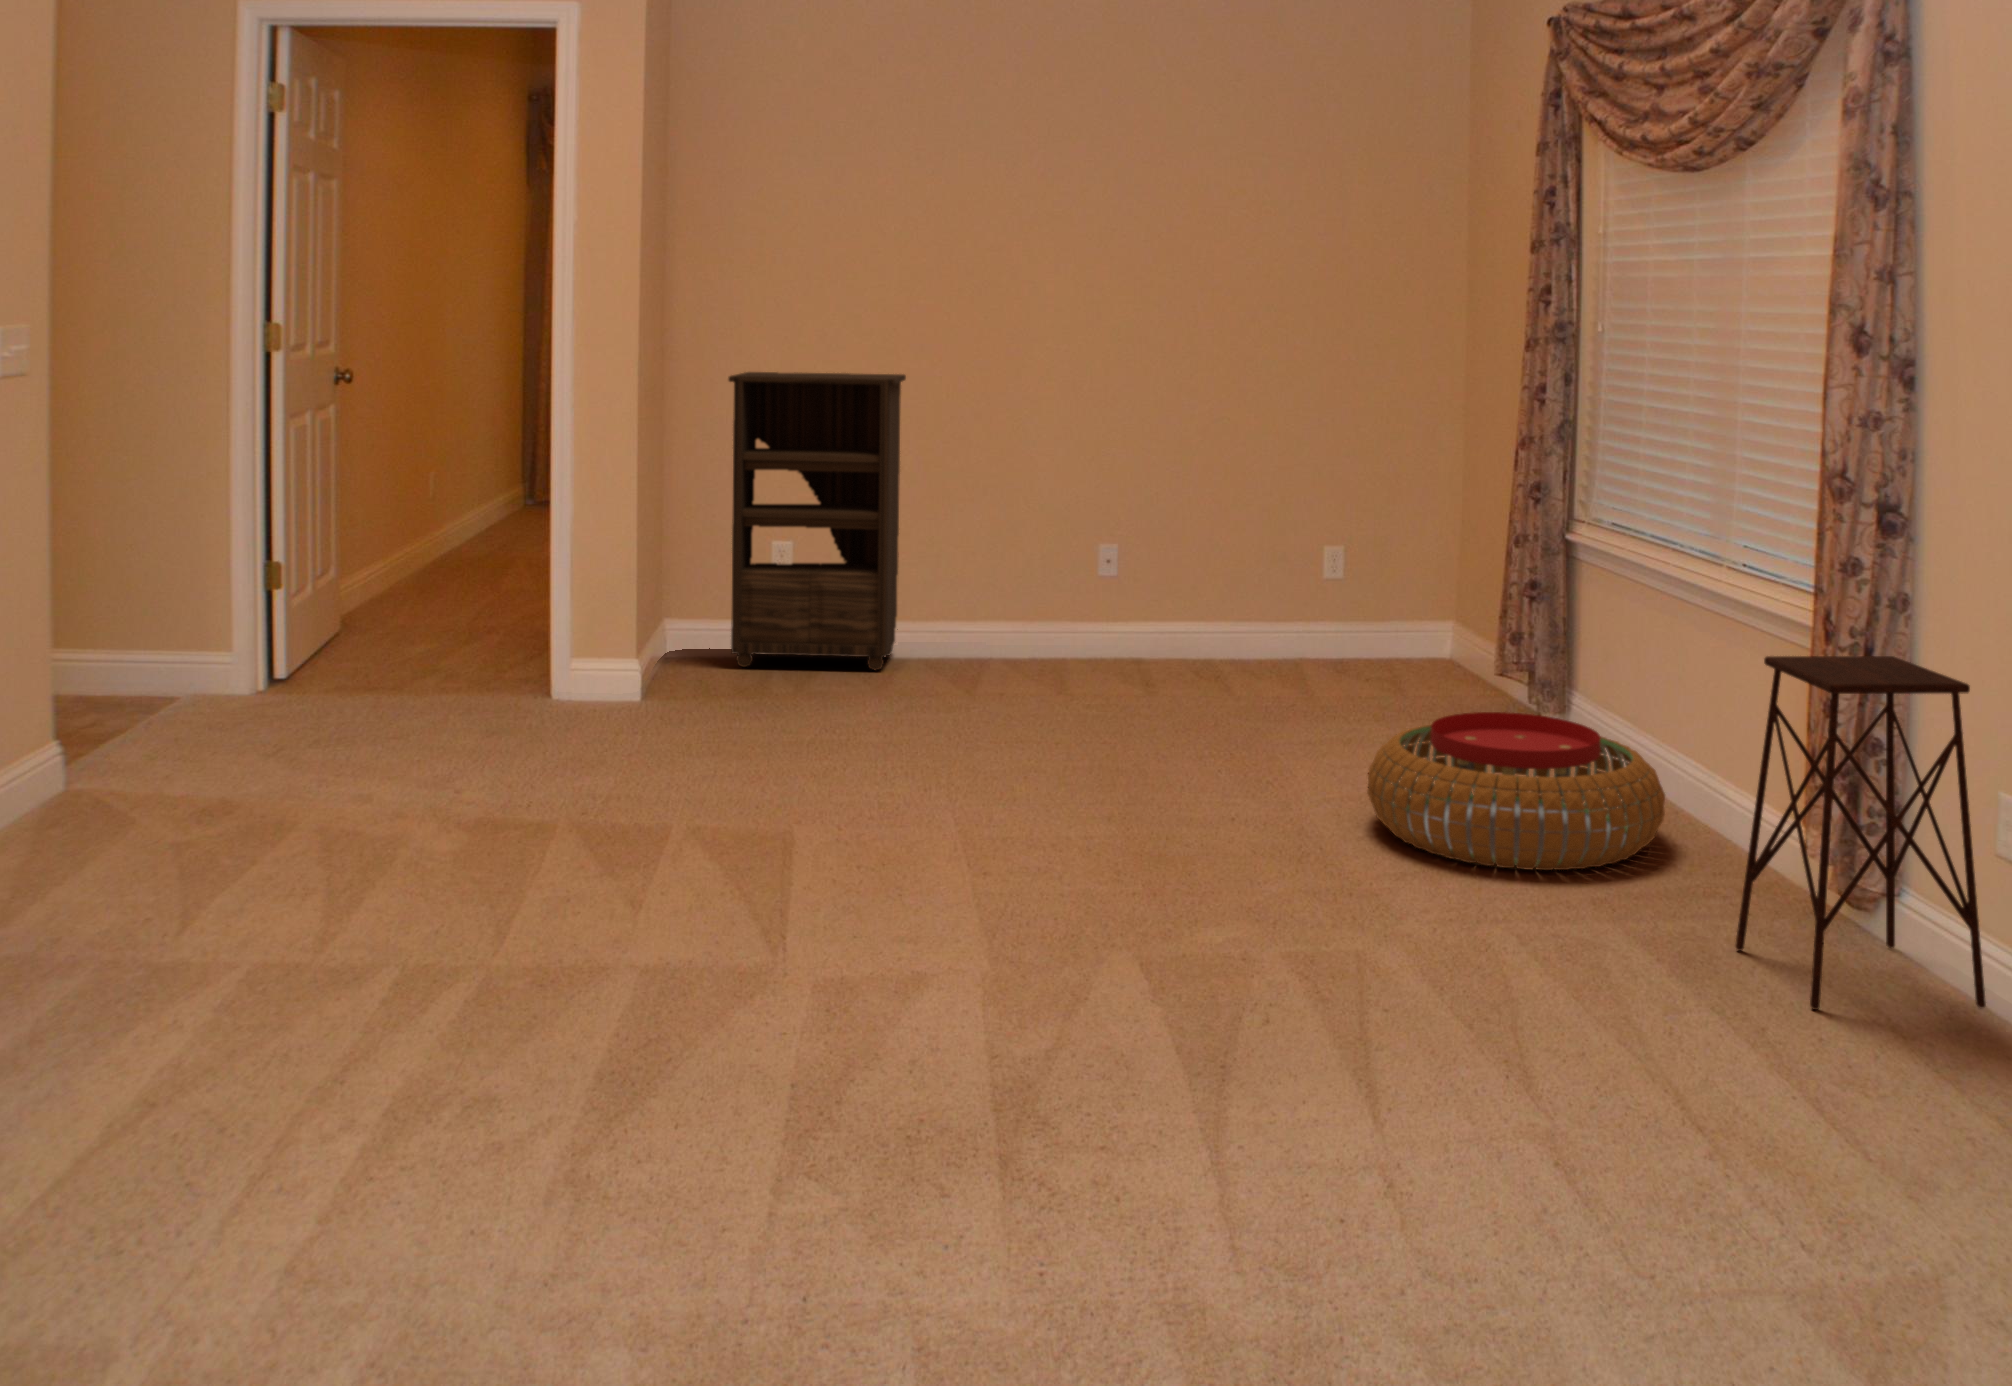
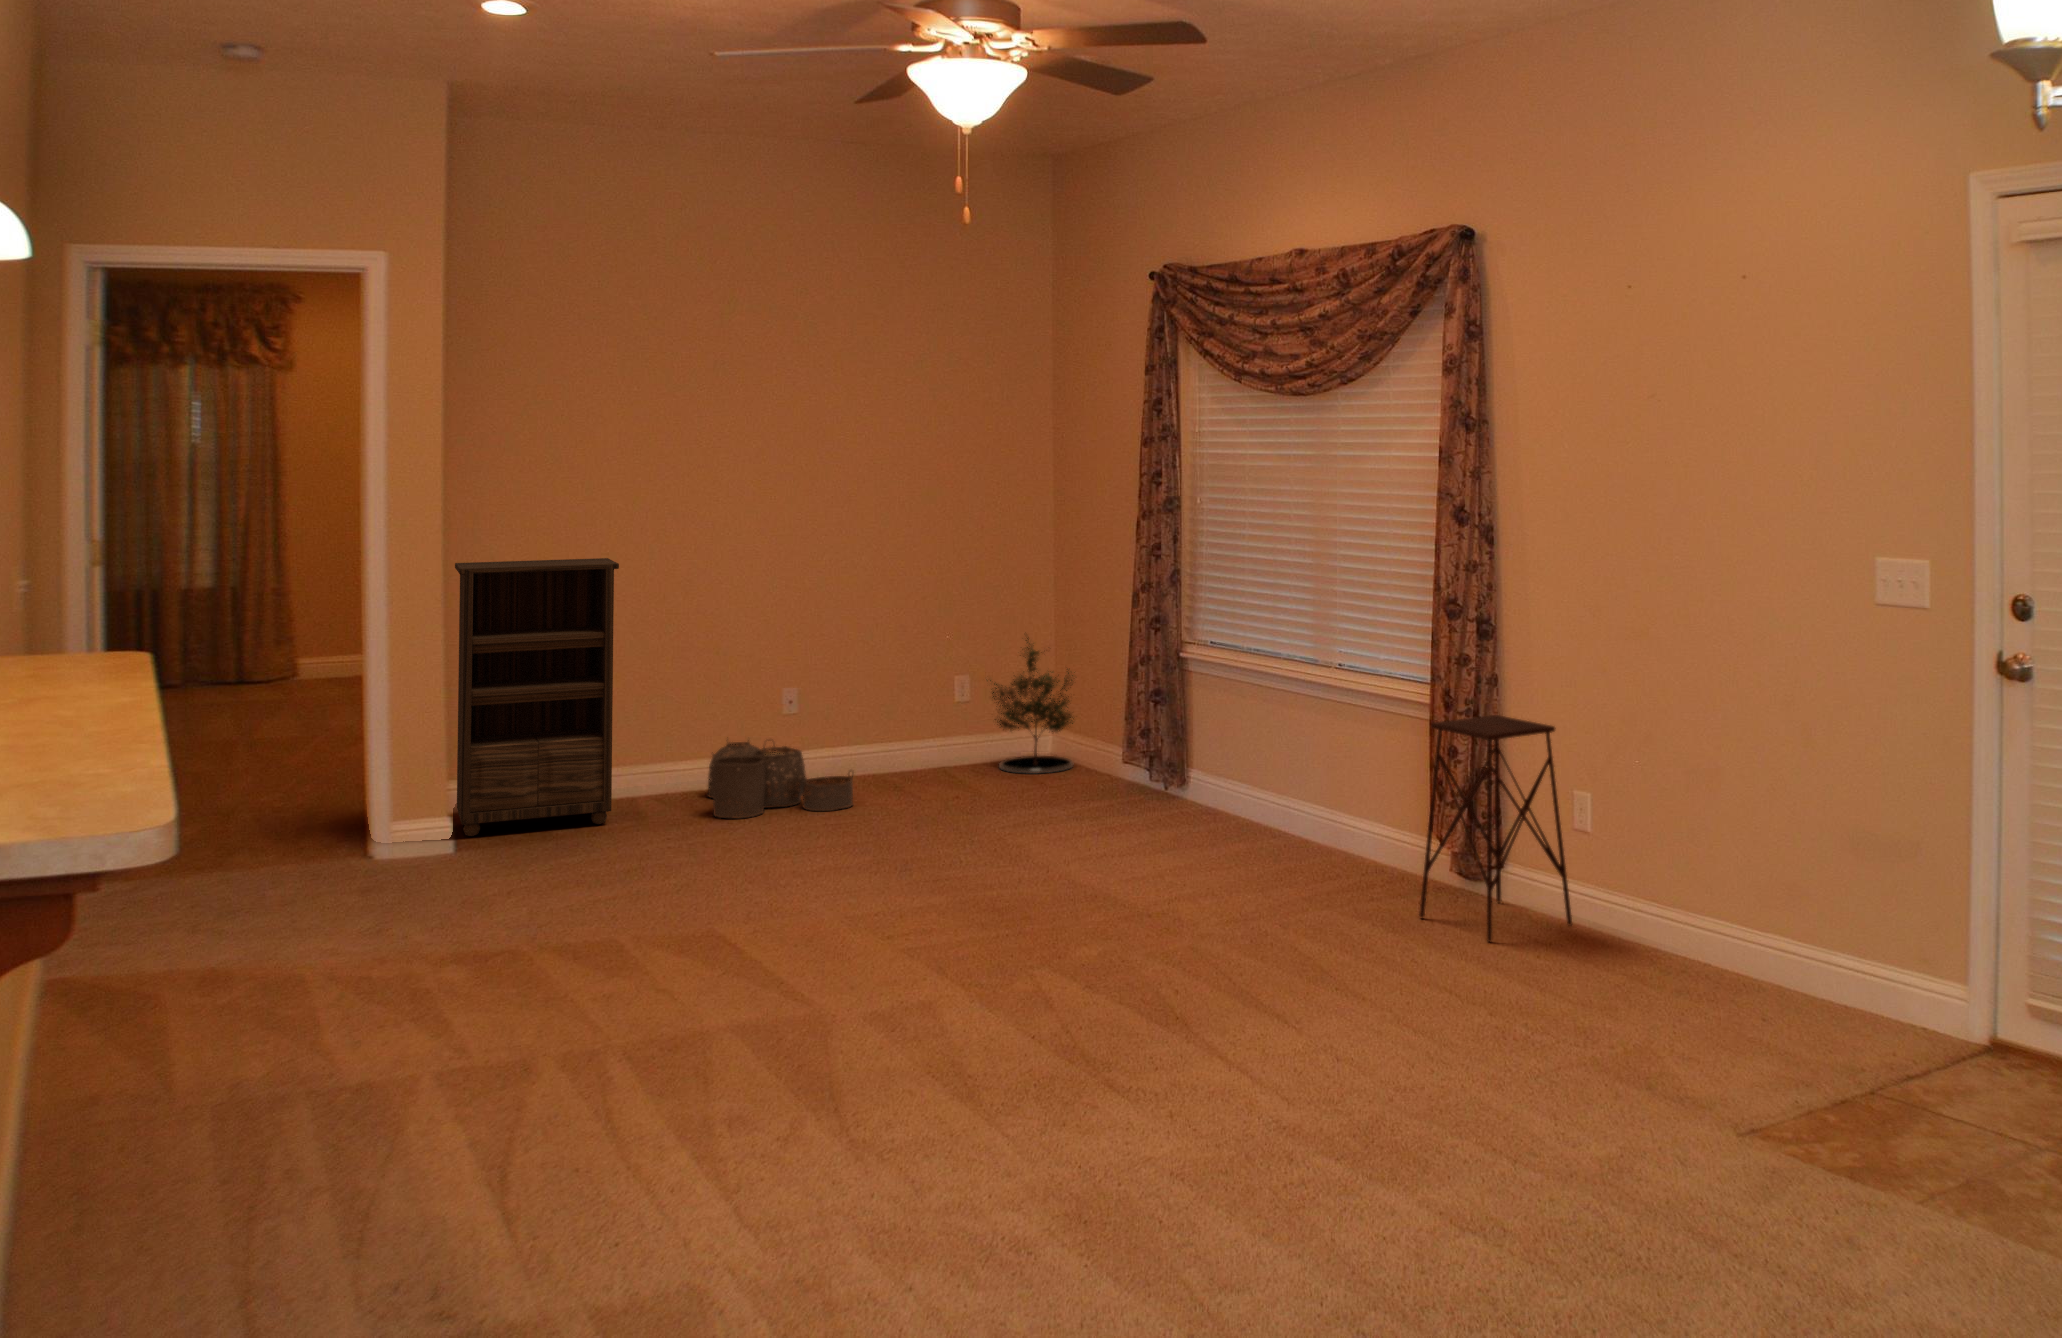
potted tree: none [1355,493,1475,673] -> present [986,637,1075,774]
woven basket: none [995,589,1159,687] -> present [708,740,853,818]
pouf: present [1367,712,1665,870] -> none [1121,786,1327,894]

